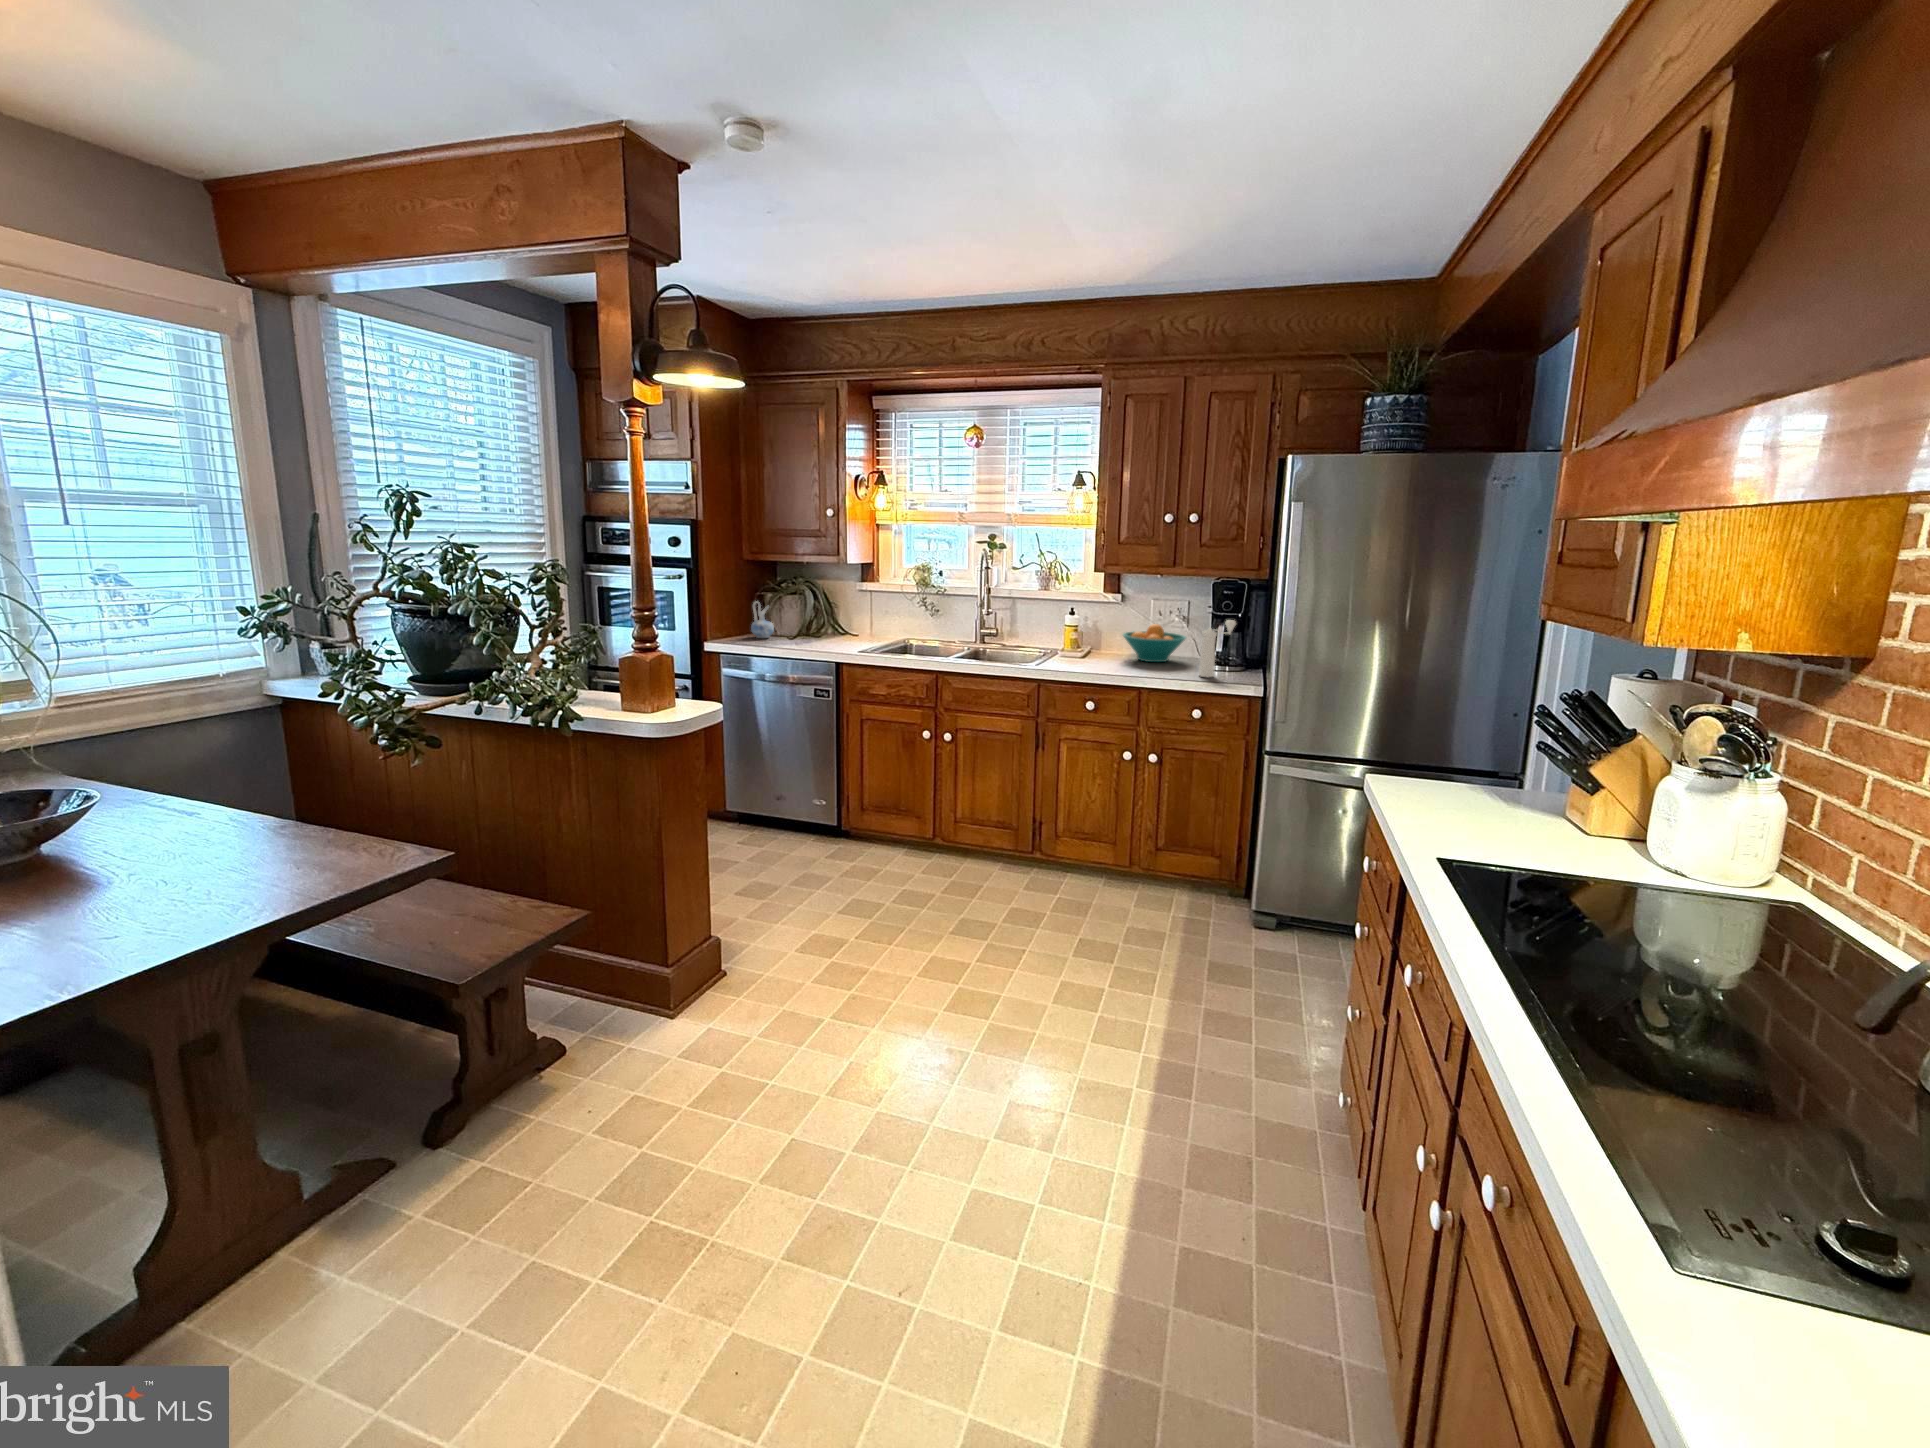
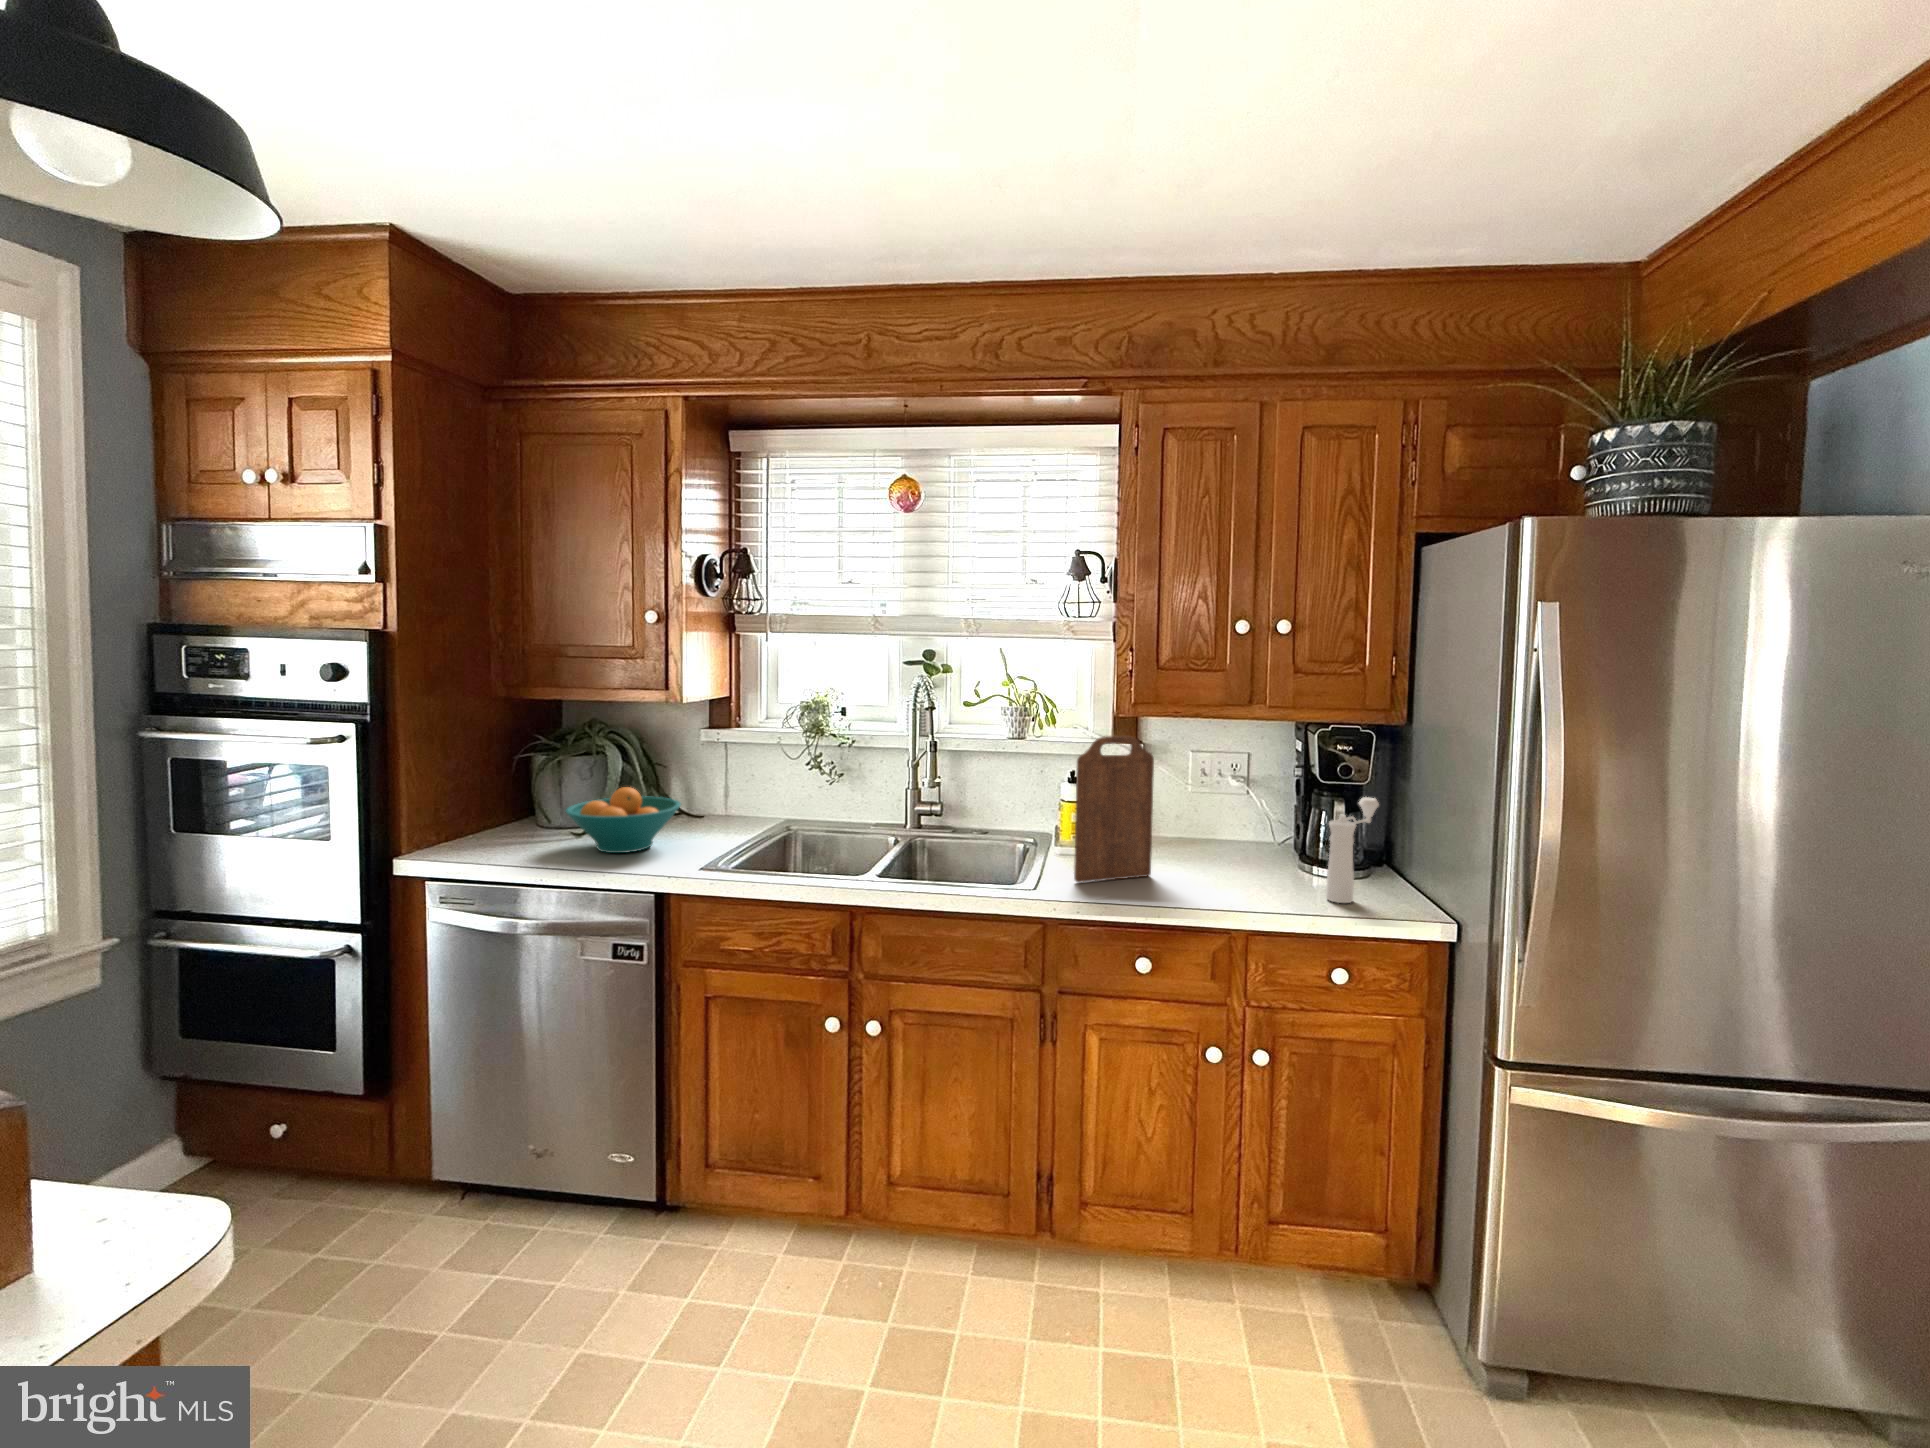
cutting board: none [1060,582,1109,665] -> present [1074,736,1154,883]
ceramic pitcher: present [751,602,774,638] -> none [493,776,540,843]
fruit bowl: present [1123,624,1186,662] -> present [566,787,681,853]

